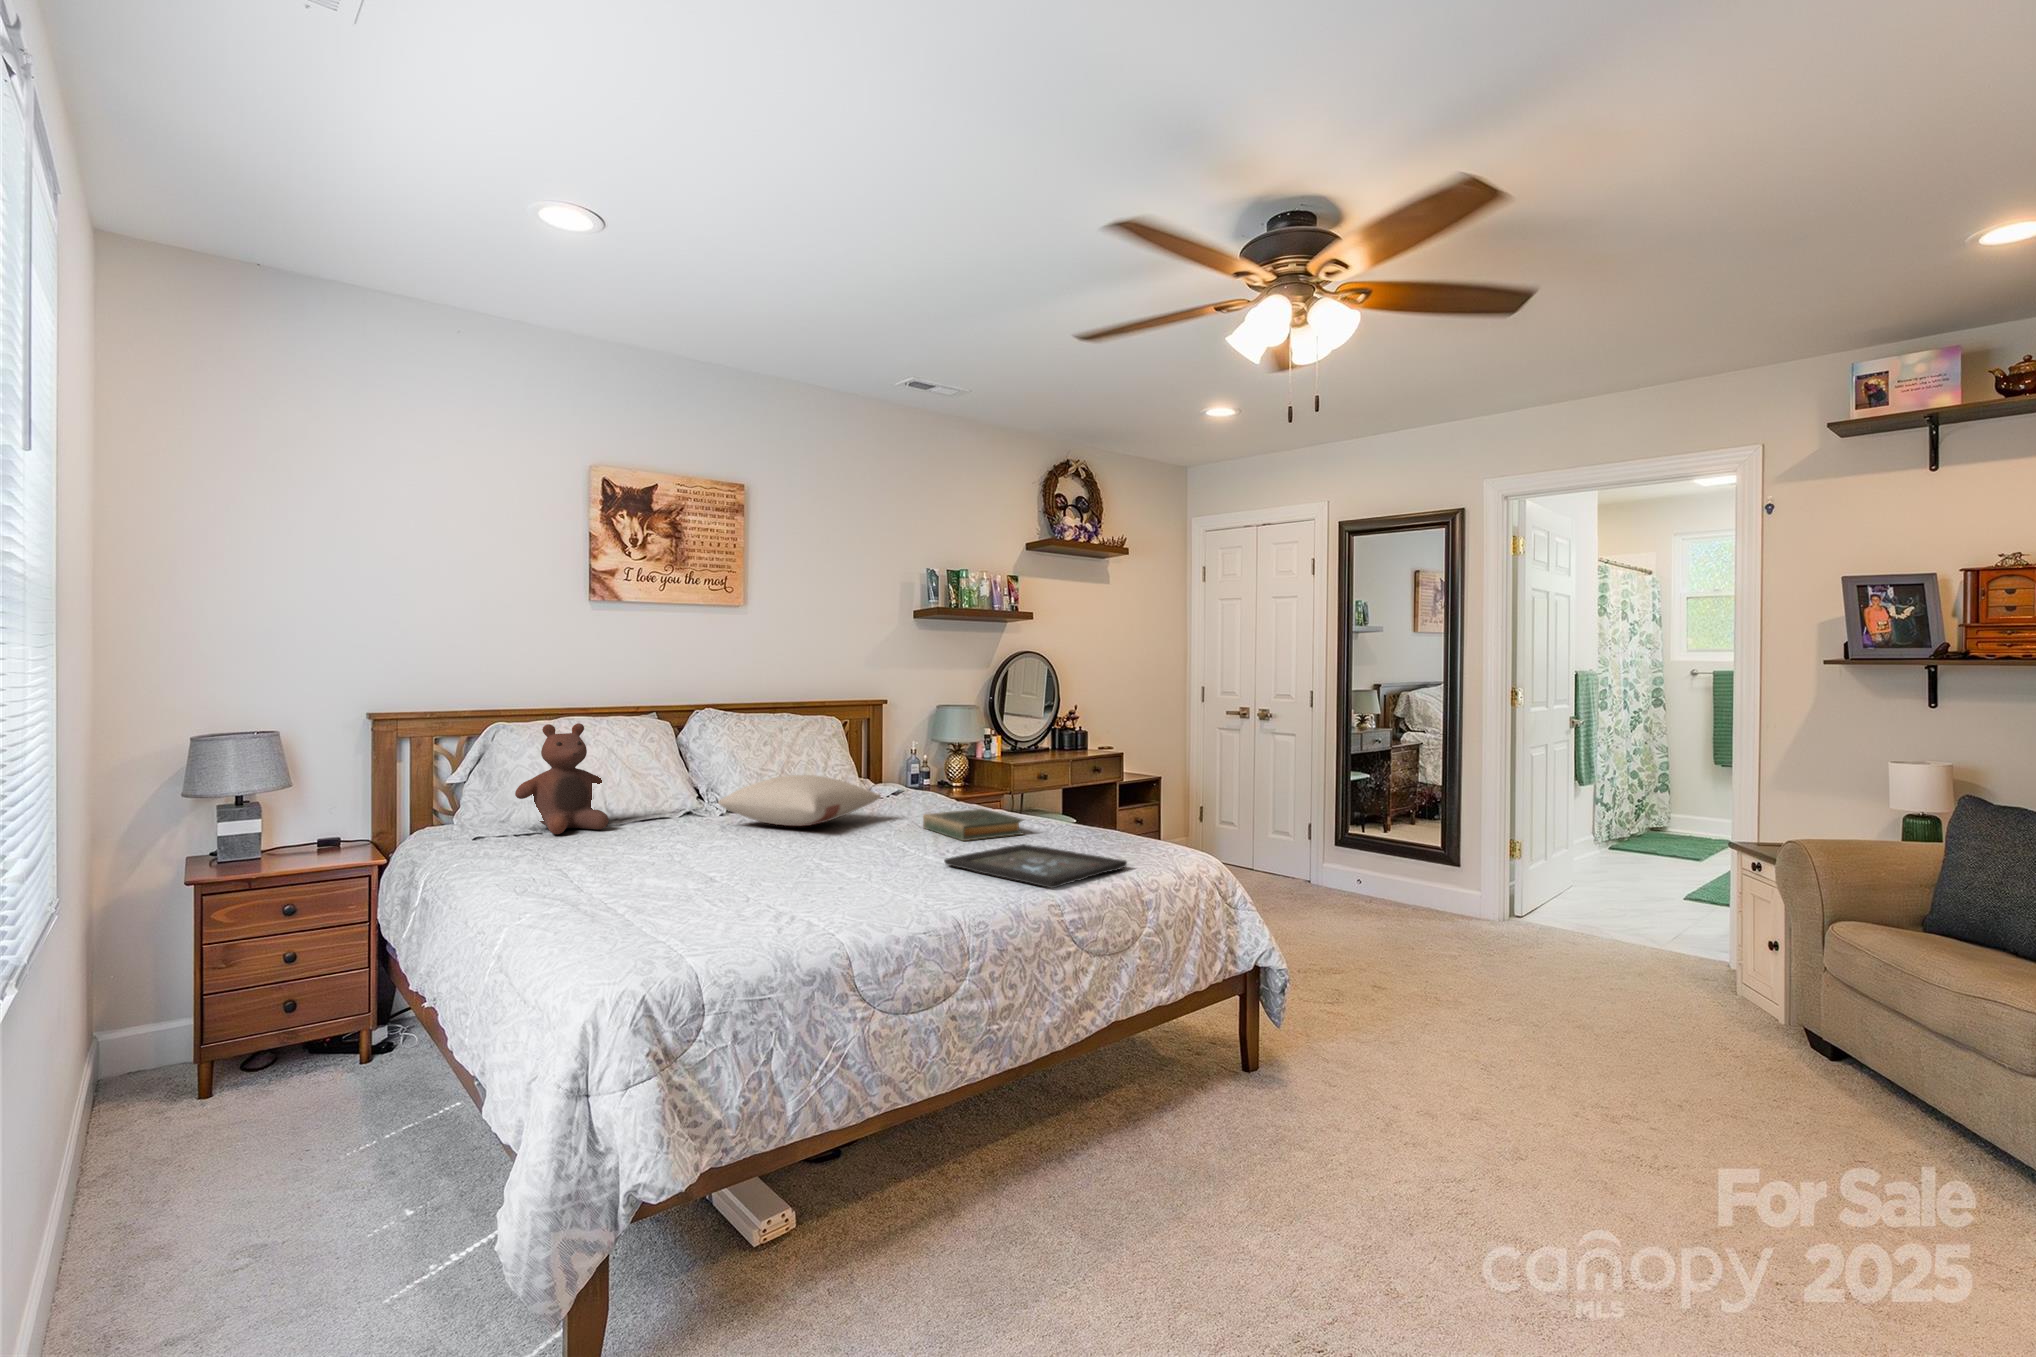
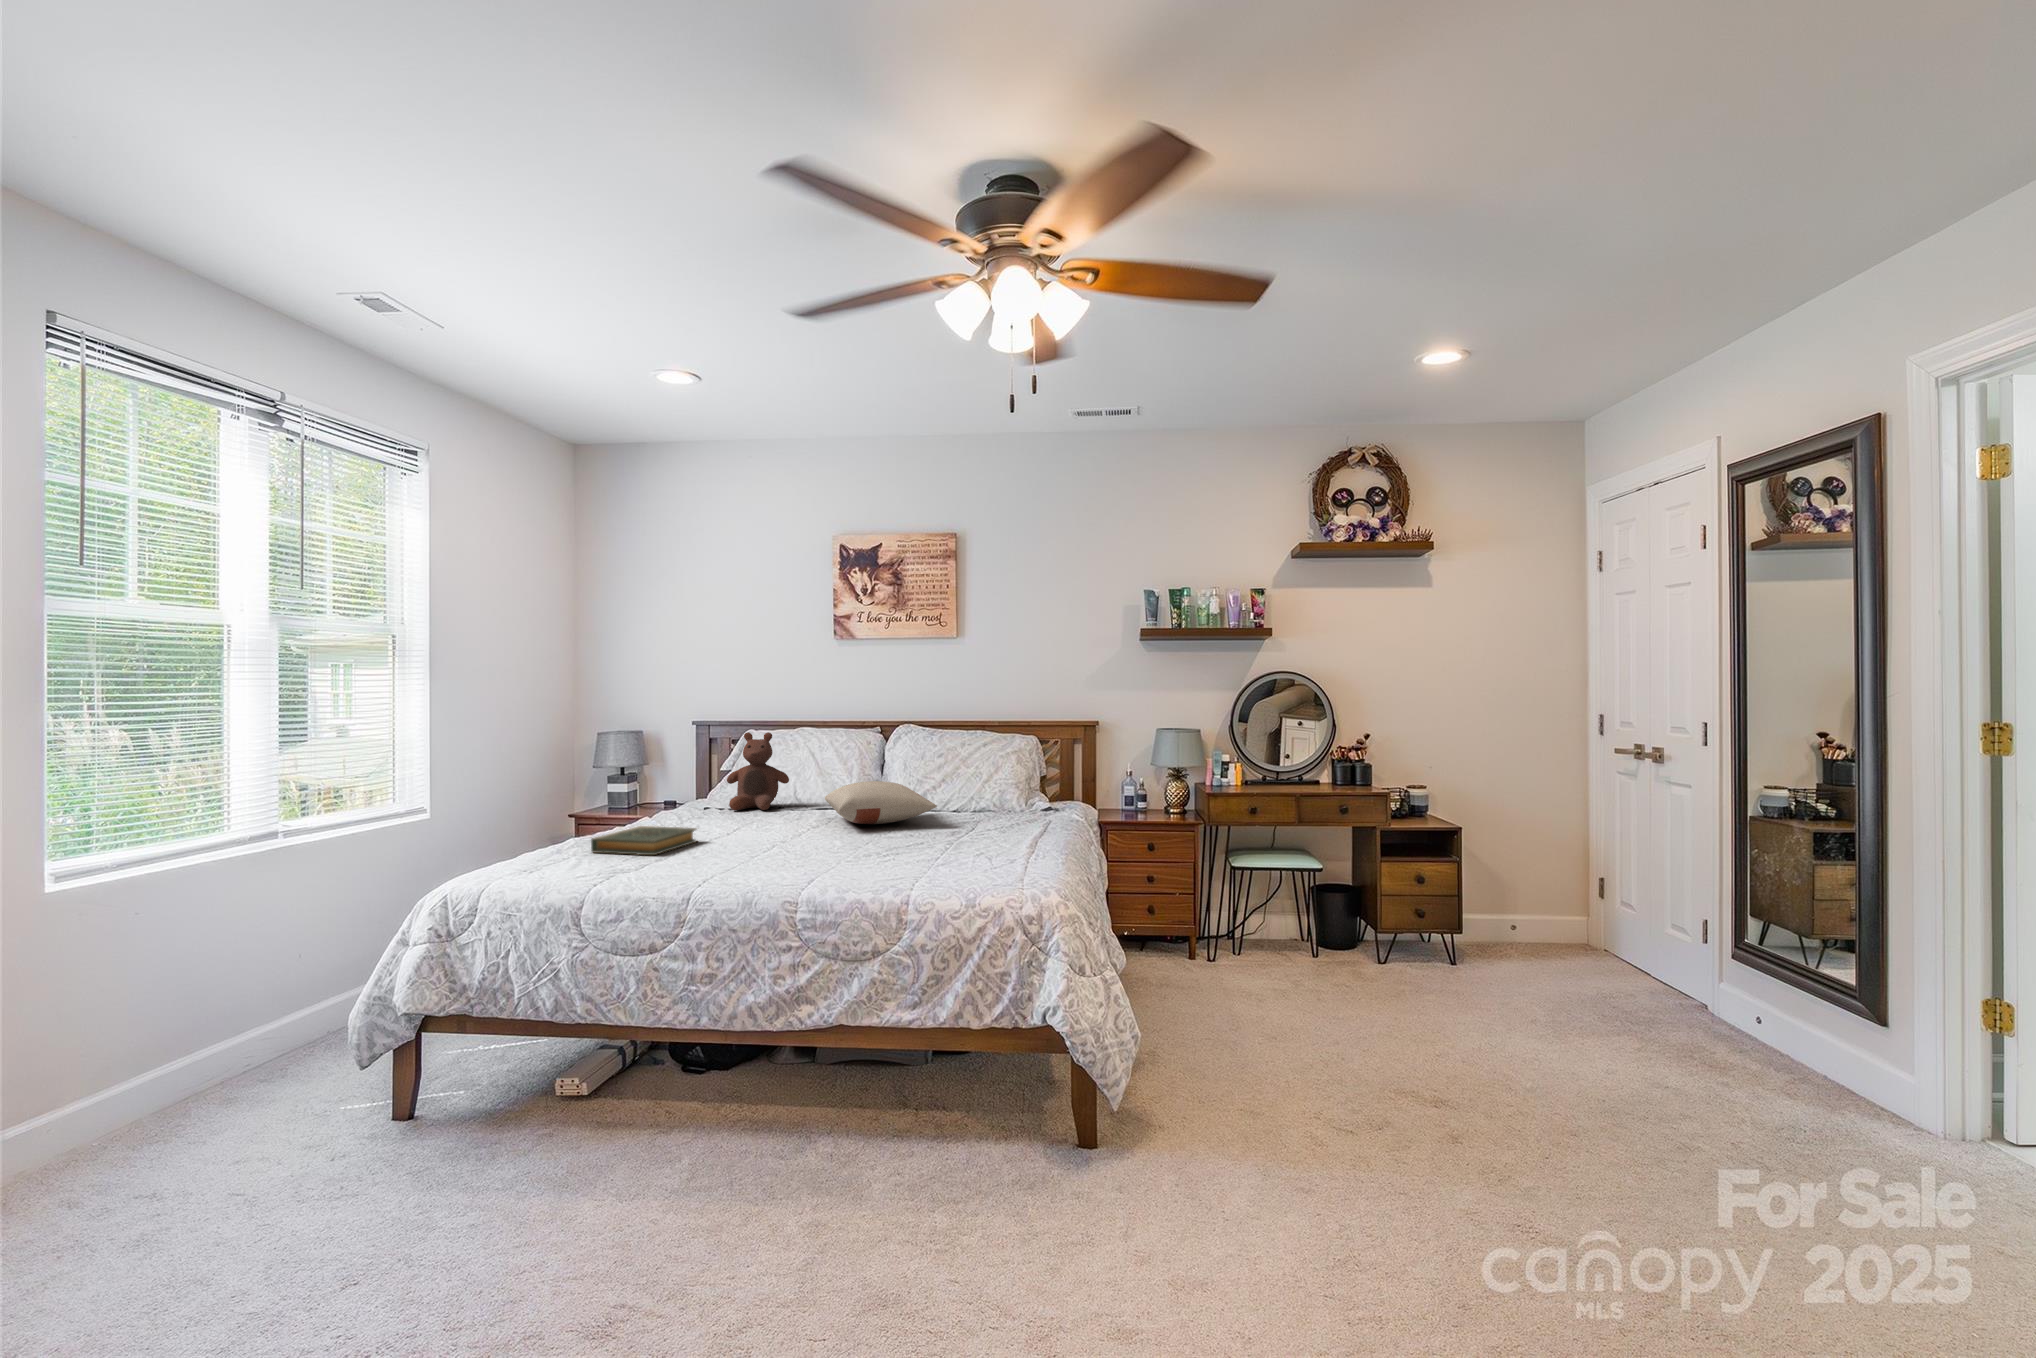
hardback book: present [923,809,1023,841] -> present [591,826,696,855]
tray: present [944,844,1127,888] -> none [795,857,922,891]

